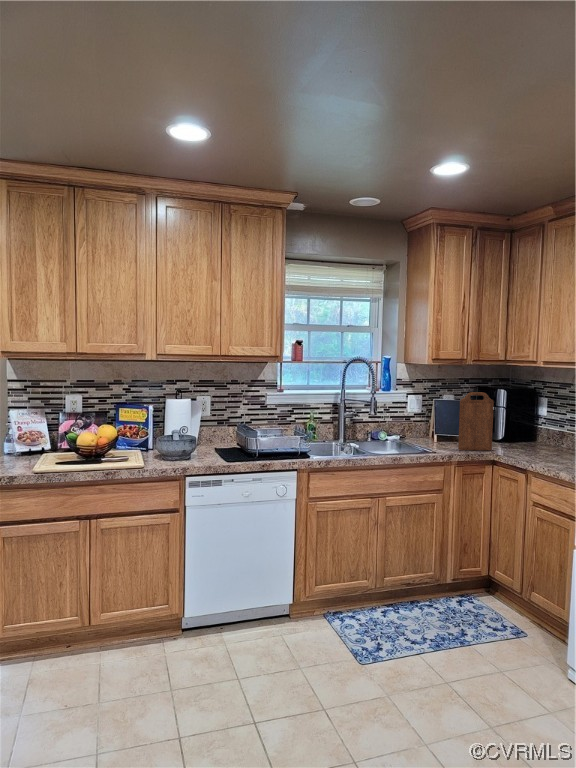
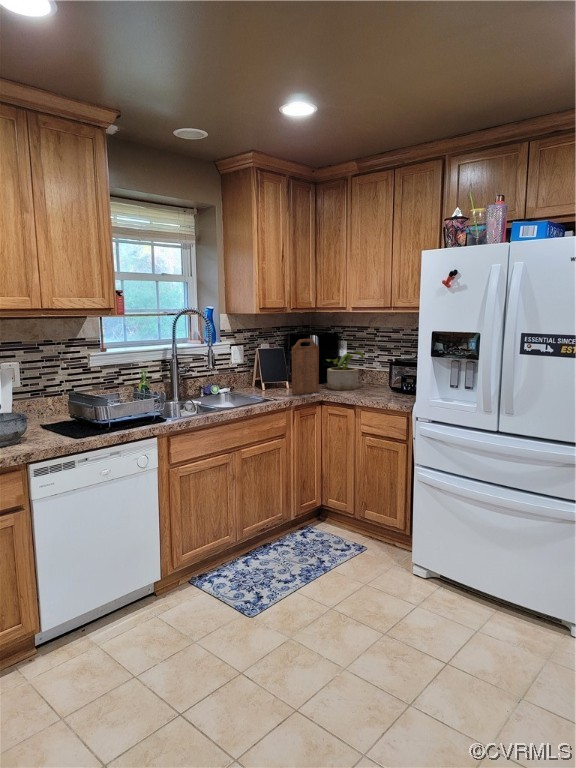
potted plant: none [509,409,555,452] -> present [327,351,364,390]

